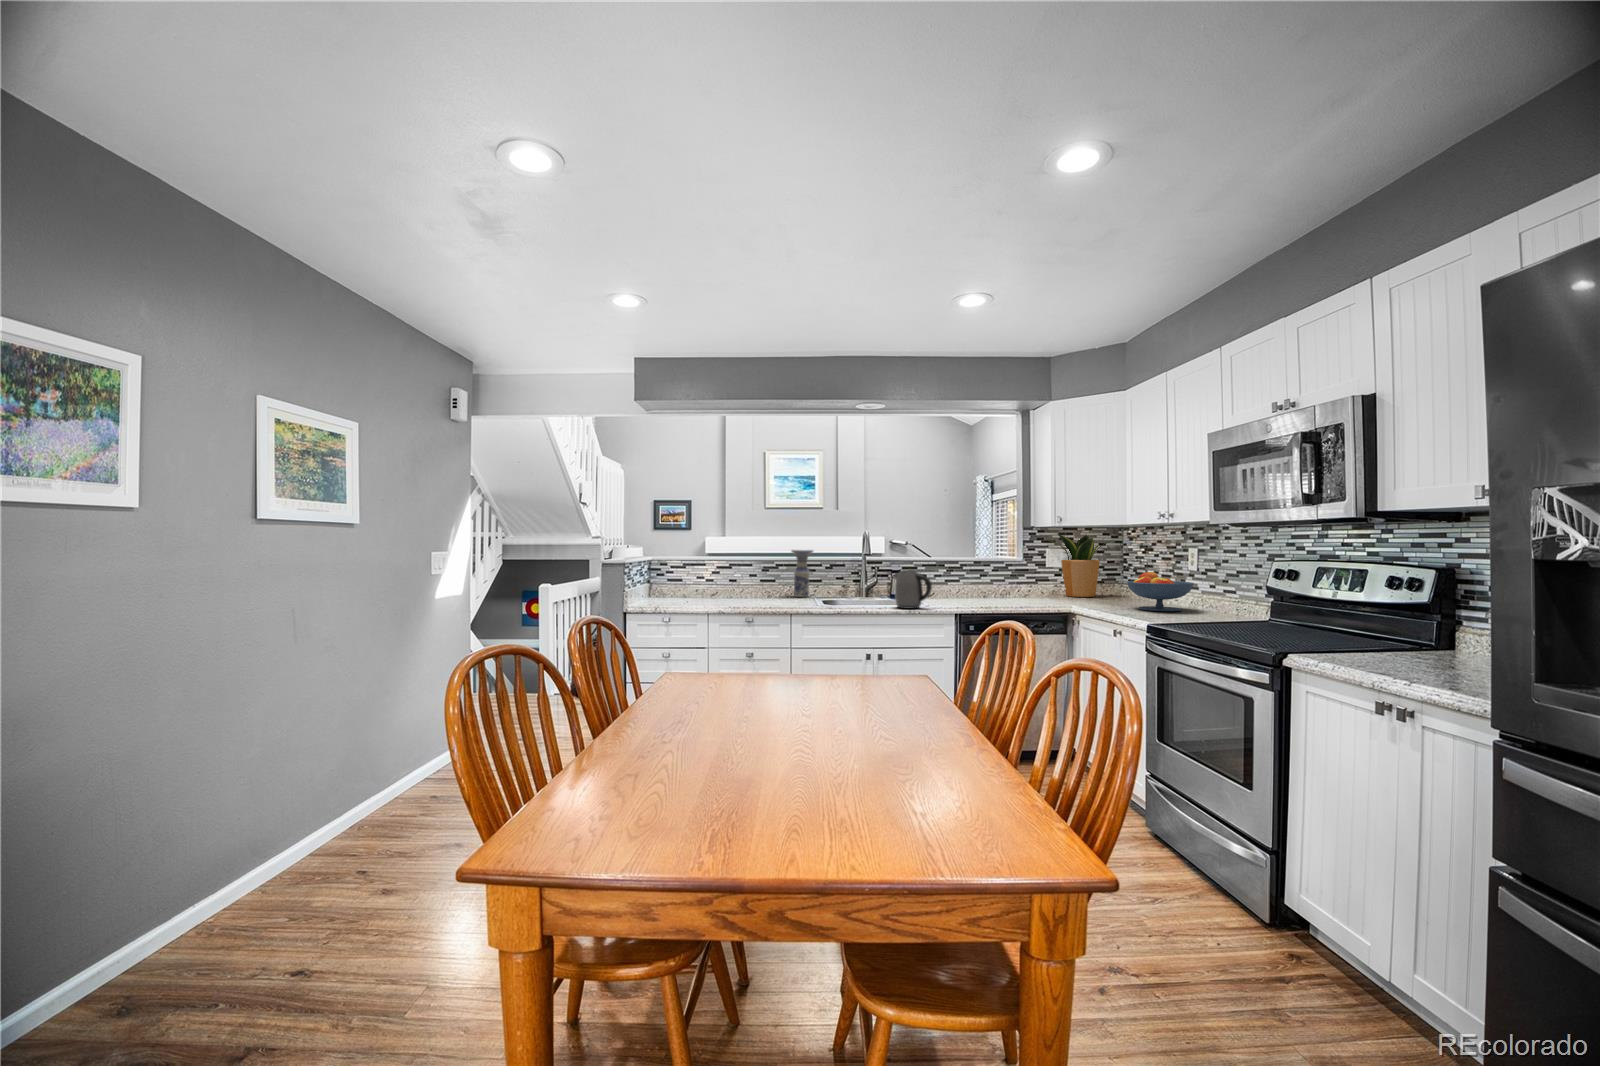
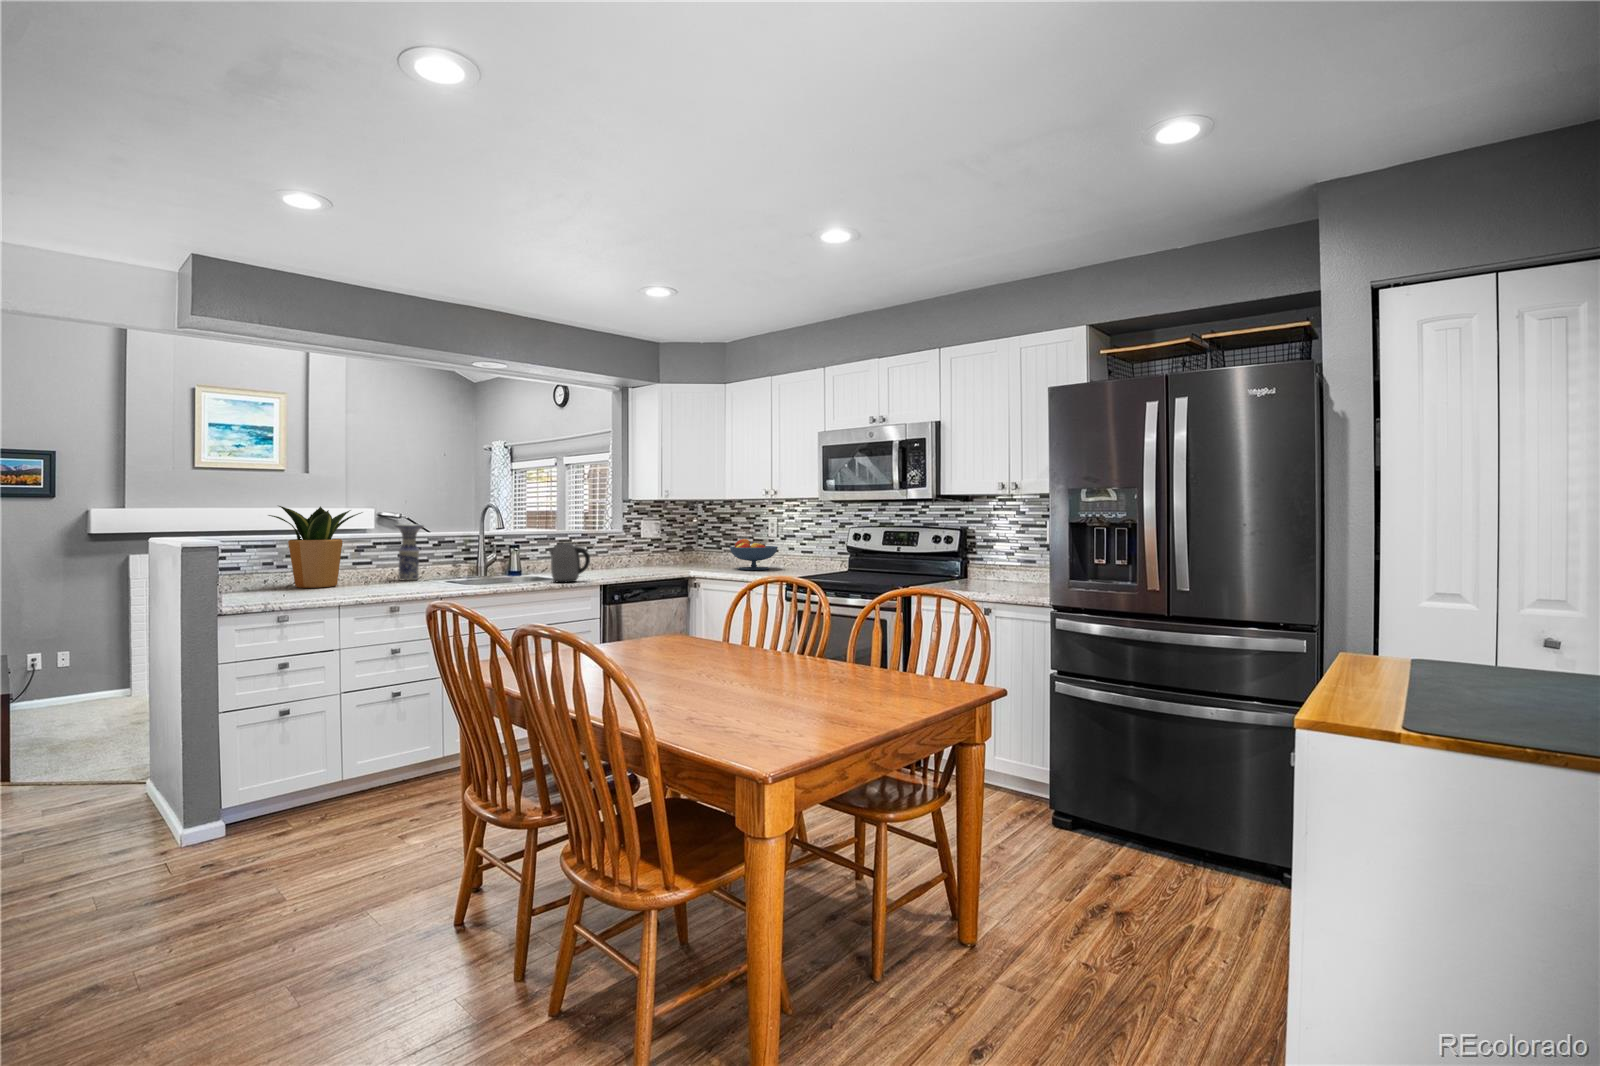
potted plant: present [1050,534,1114,597] -> present [268,506,362,588]

